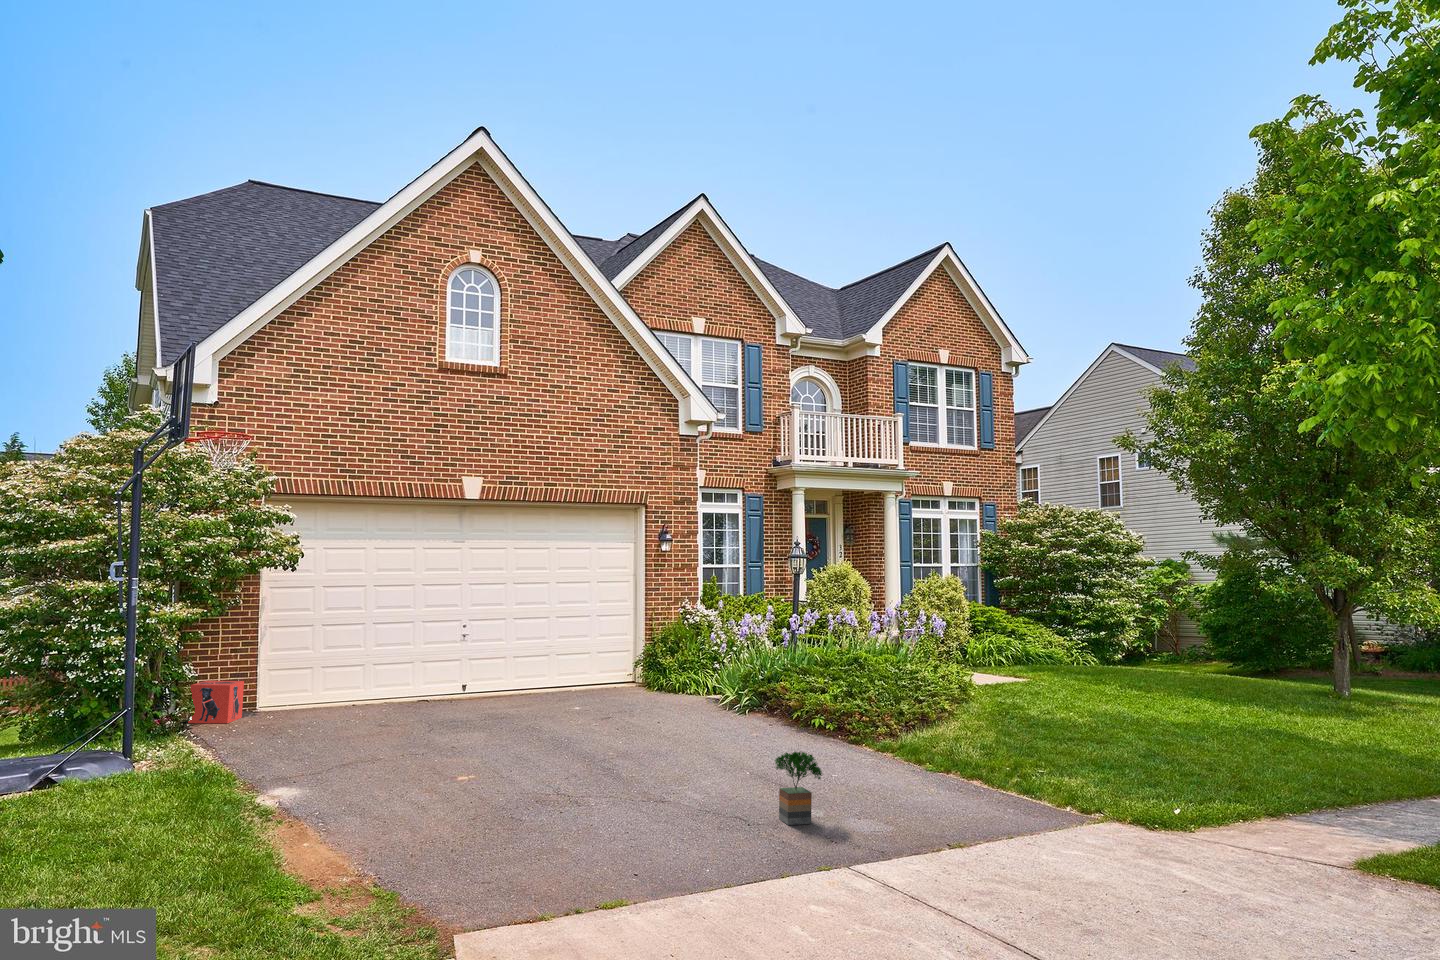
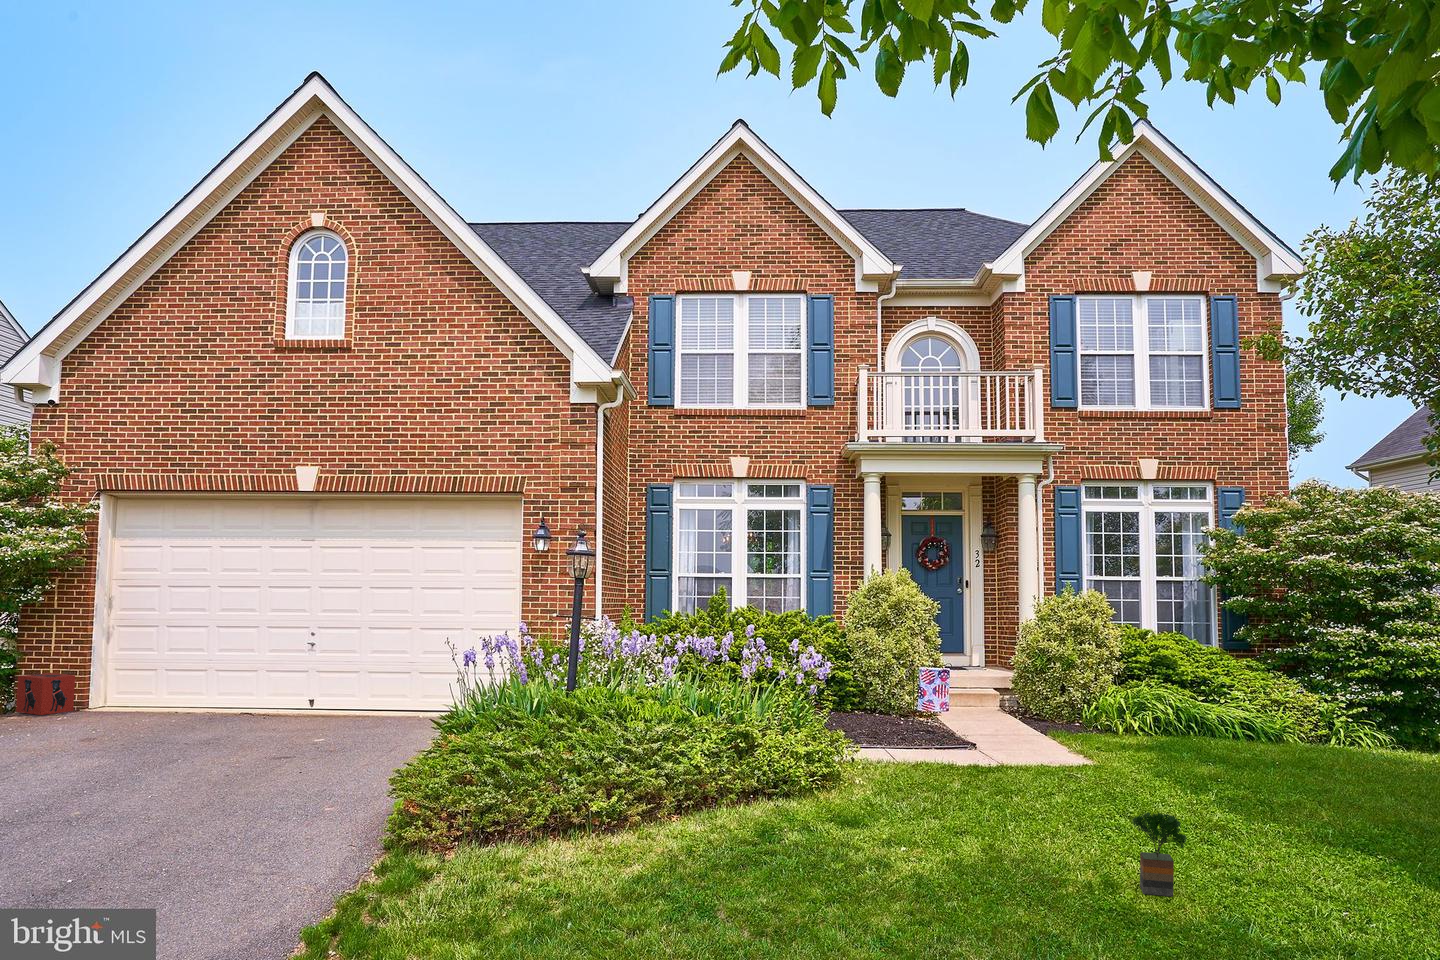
potted tree: present [775,752,822,825] -> present [1132,812,1187,897]

